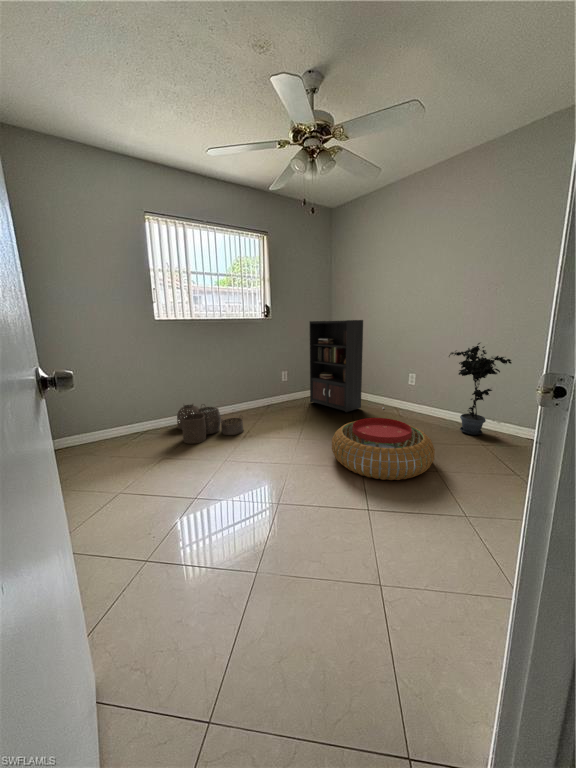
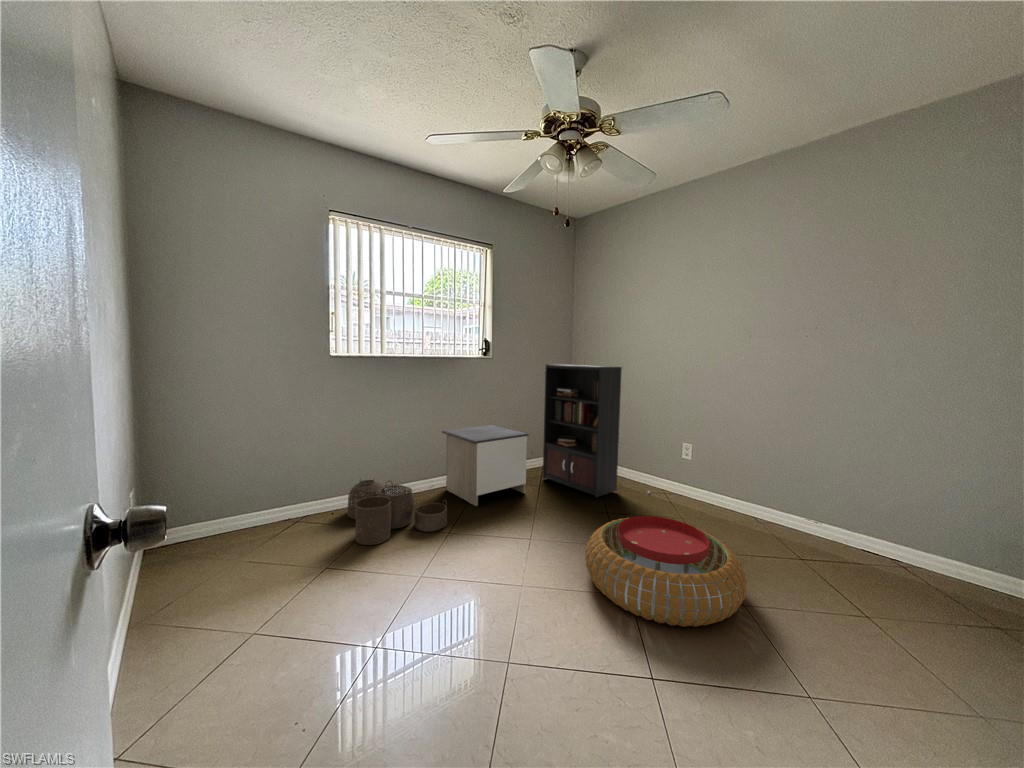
potted plant: present [449,343,511,435] -> none [745,409,843,544]
nightstand: none [238,366,298,420] -> present [442,425,529,506]

